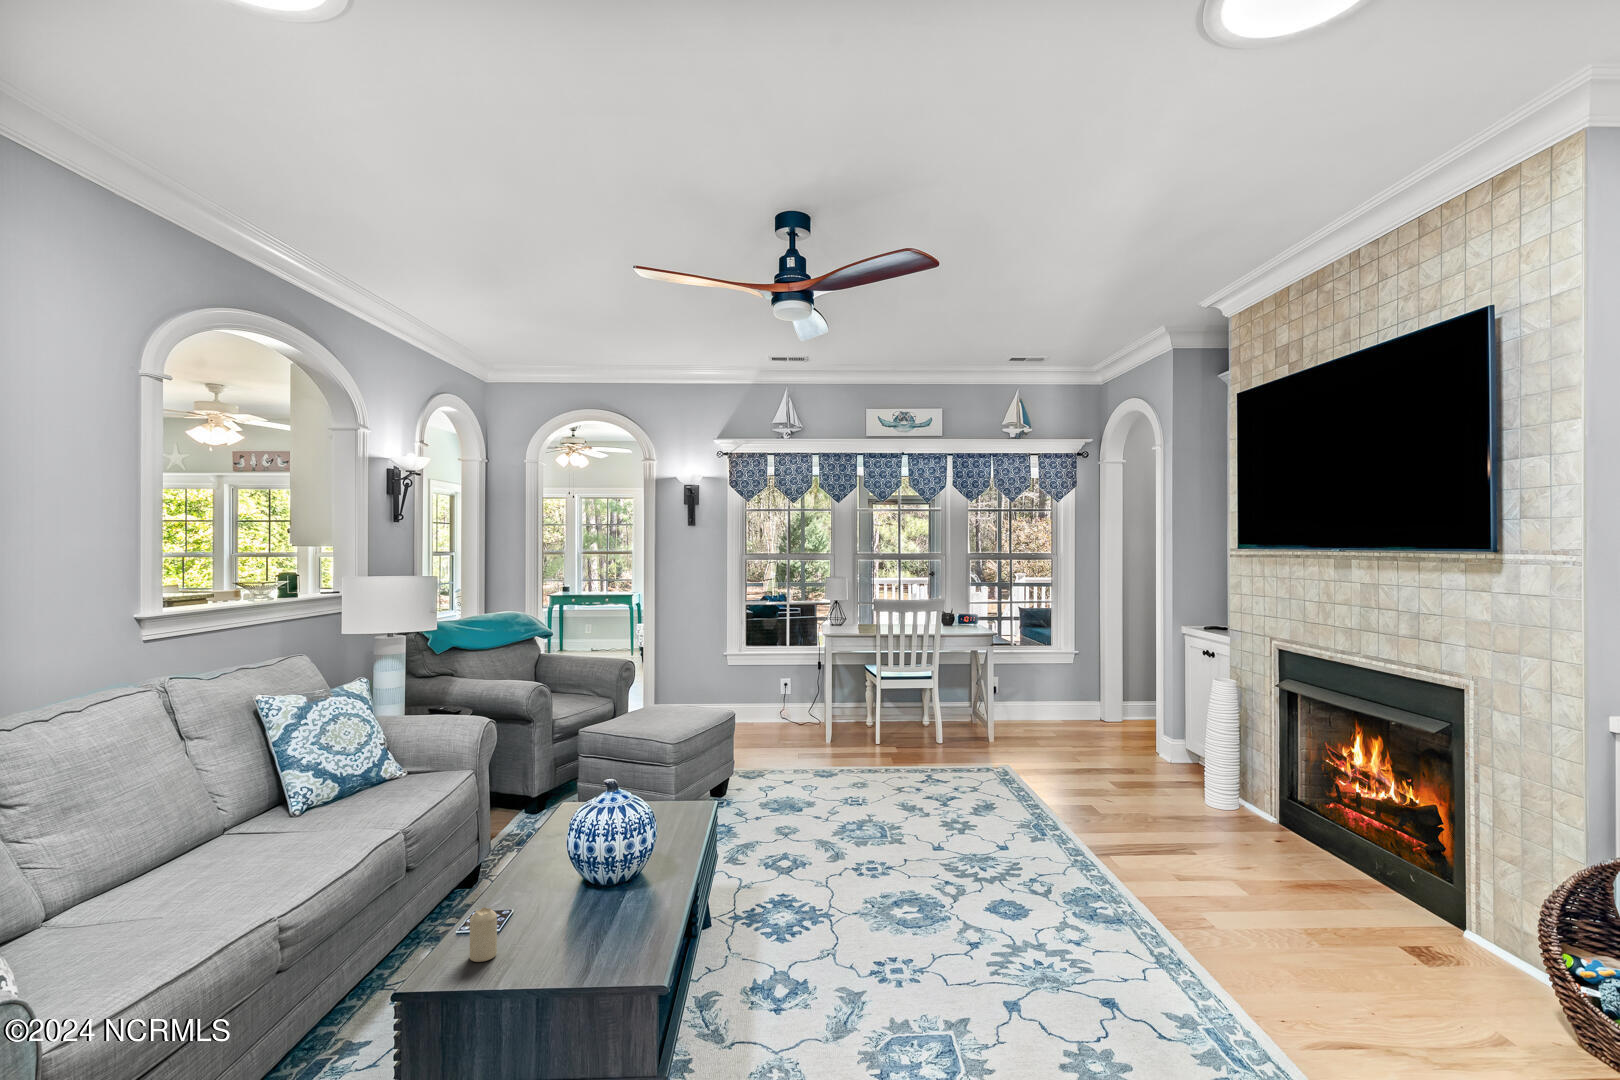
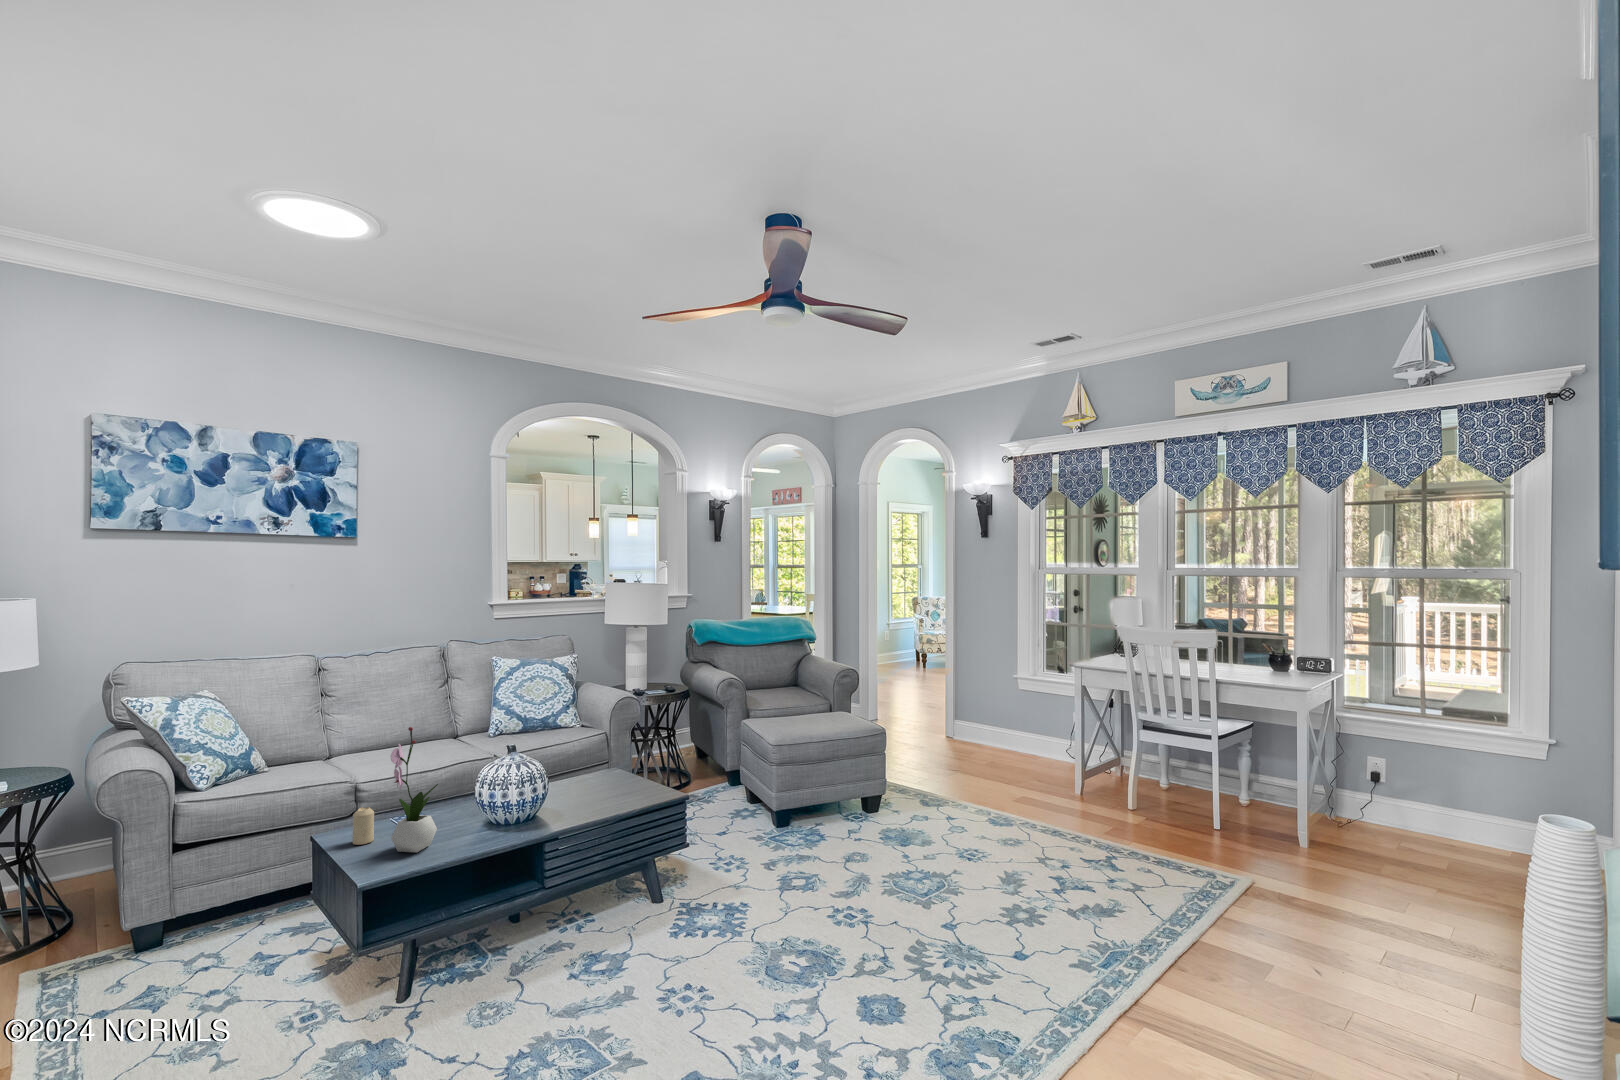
flower arrangement: none [532,786,603,947] -> present [391,727,438,852]

